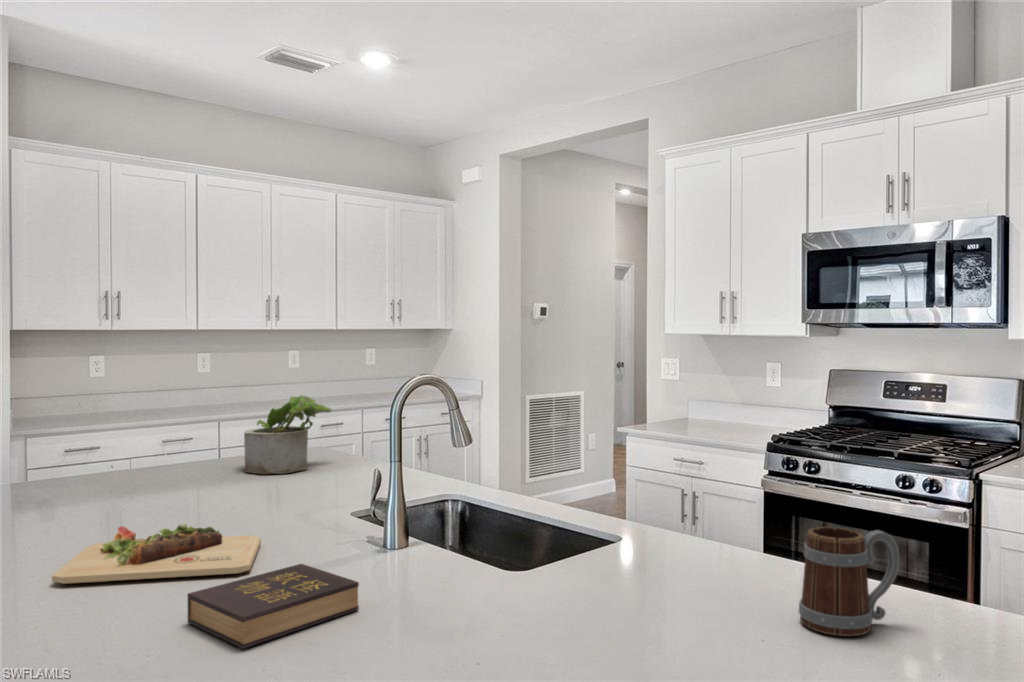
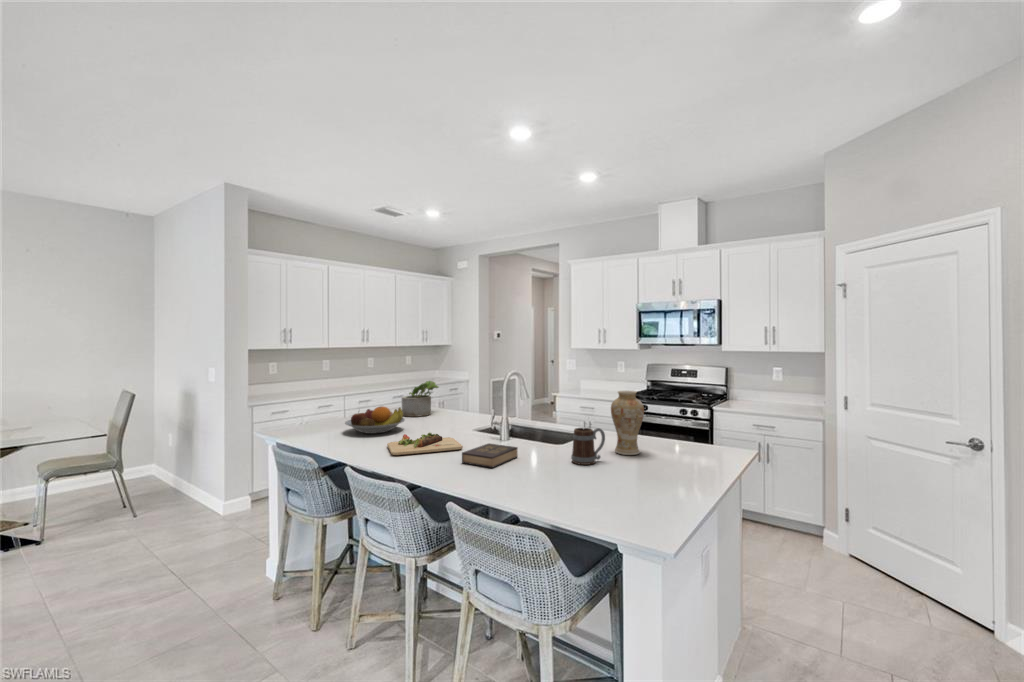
vase: none [634,431,730,623] -> present [611,391,644,455]
fruit bowl: none [54,452,202,514] -> present [345,407,405,434]
mug: present [799,527,900,636] -> present [571,428,605,465]

